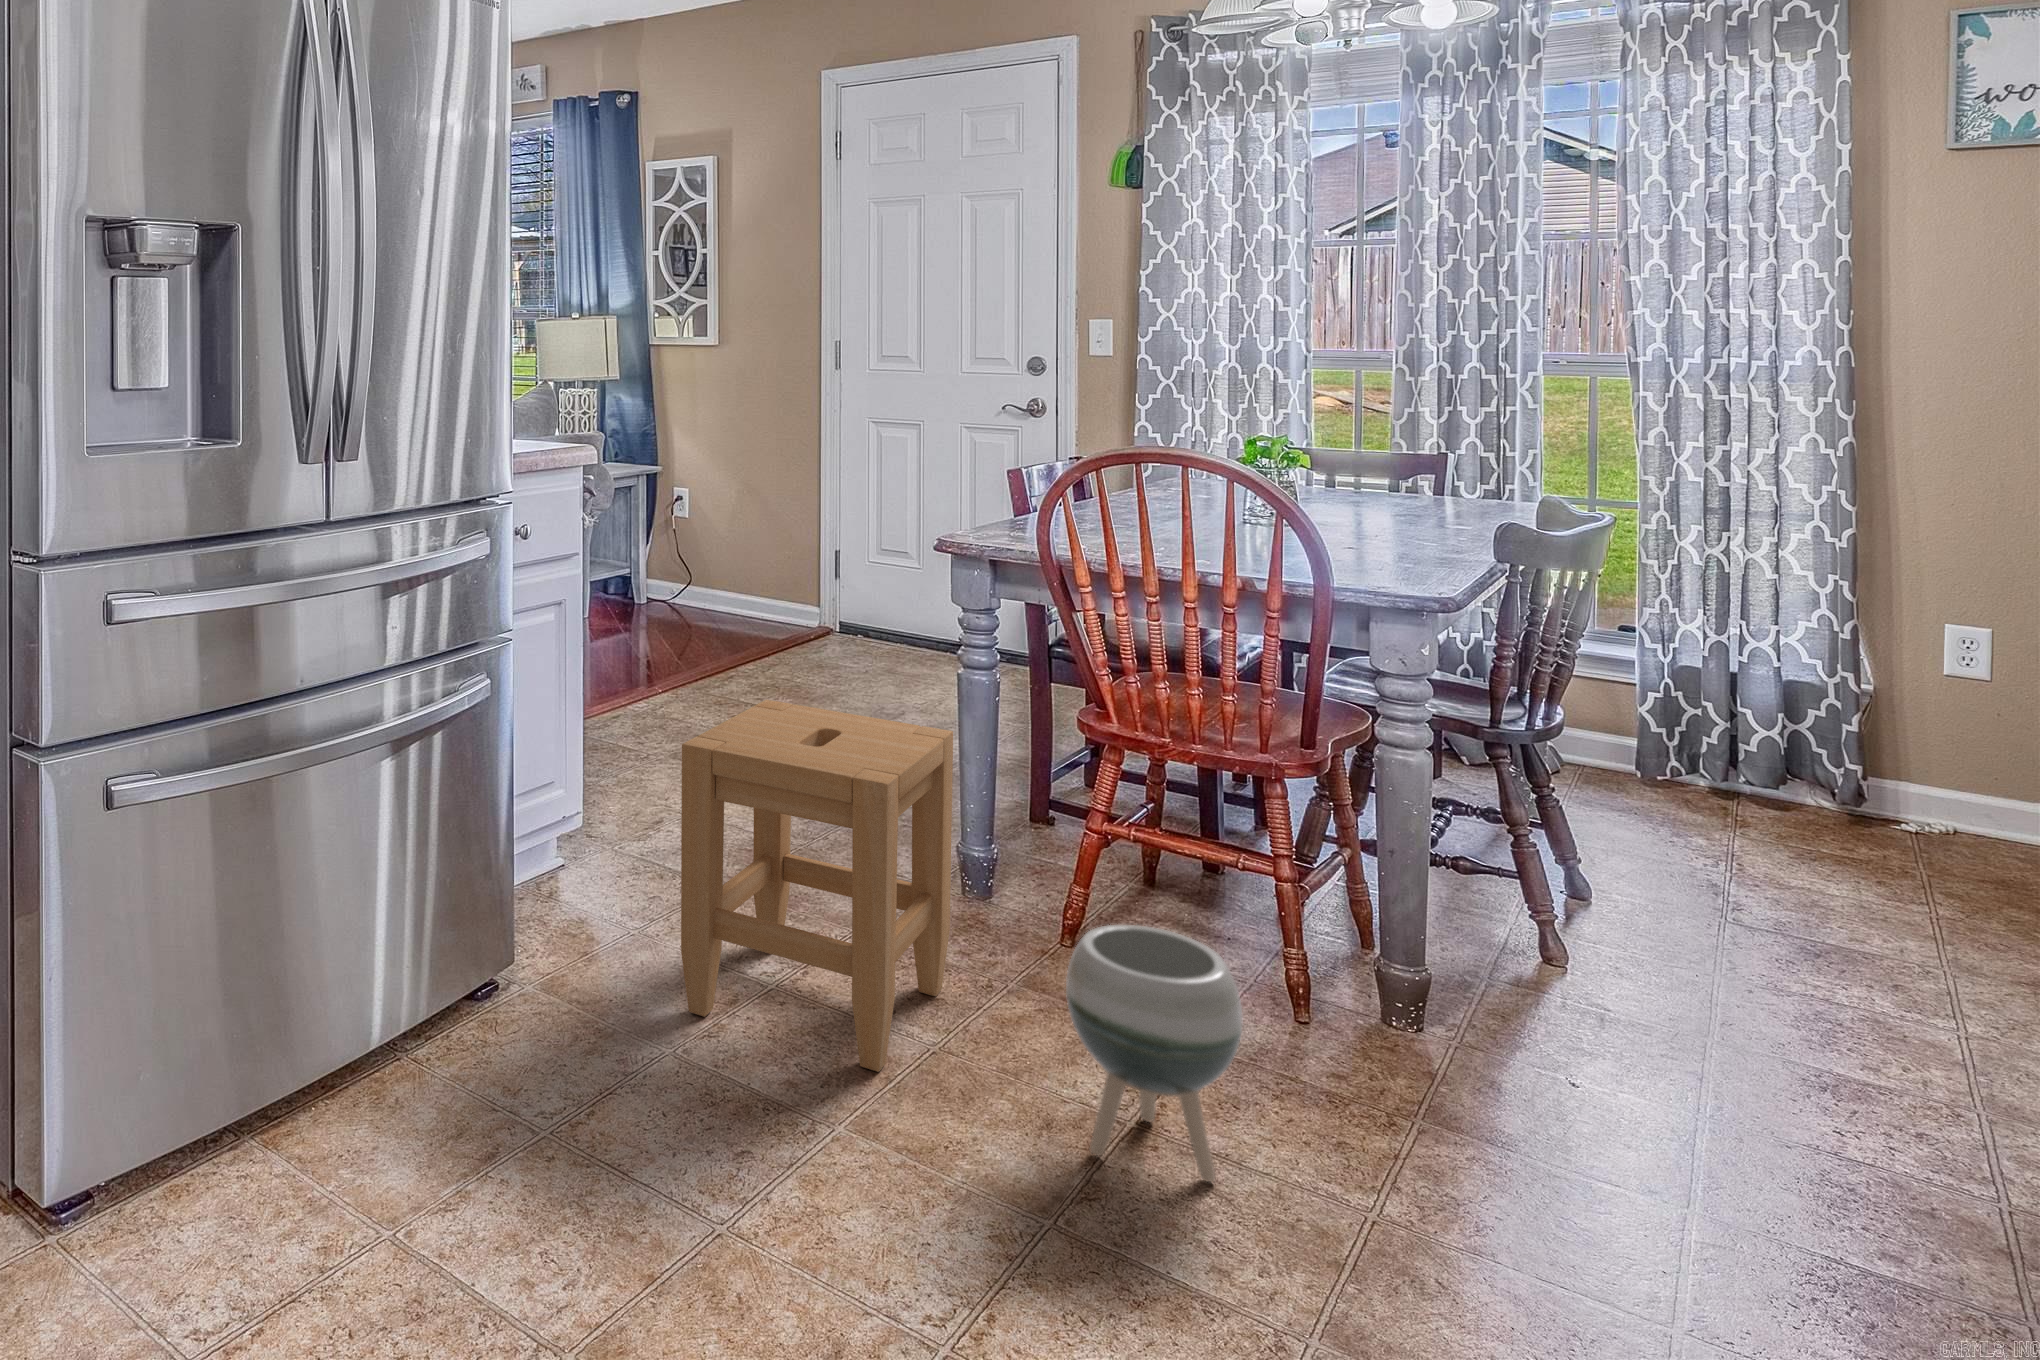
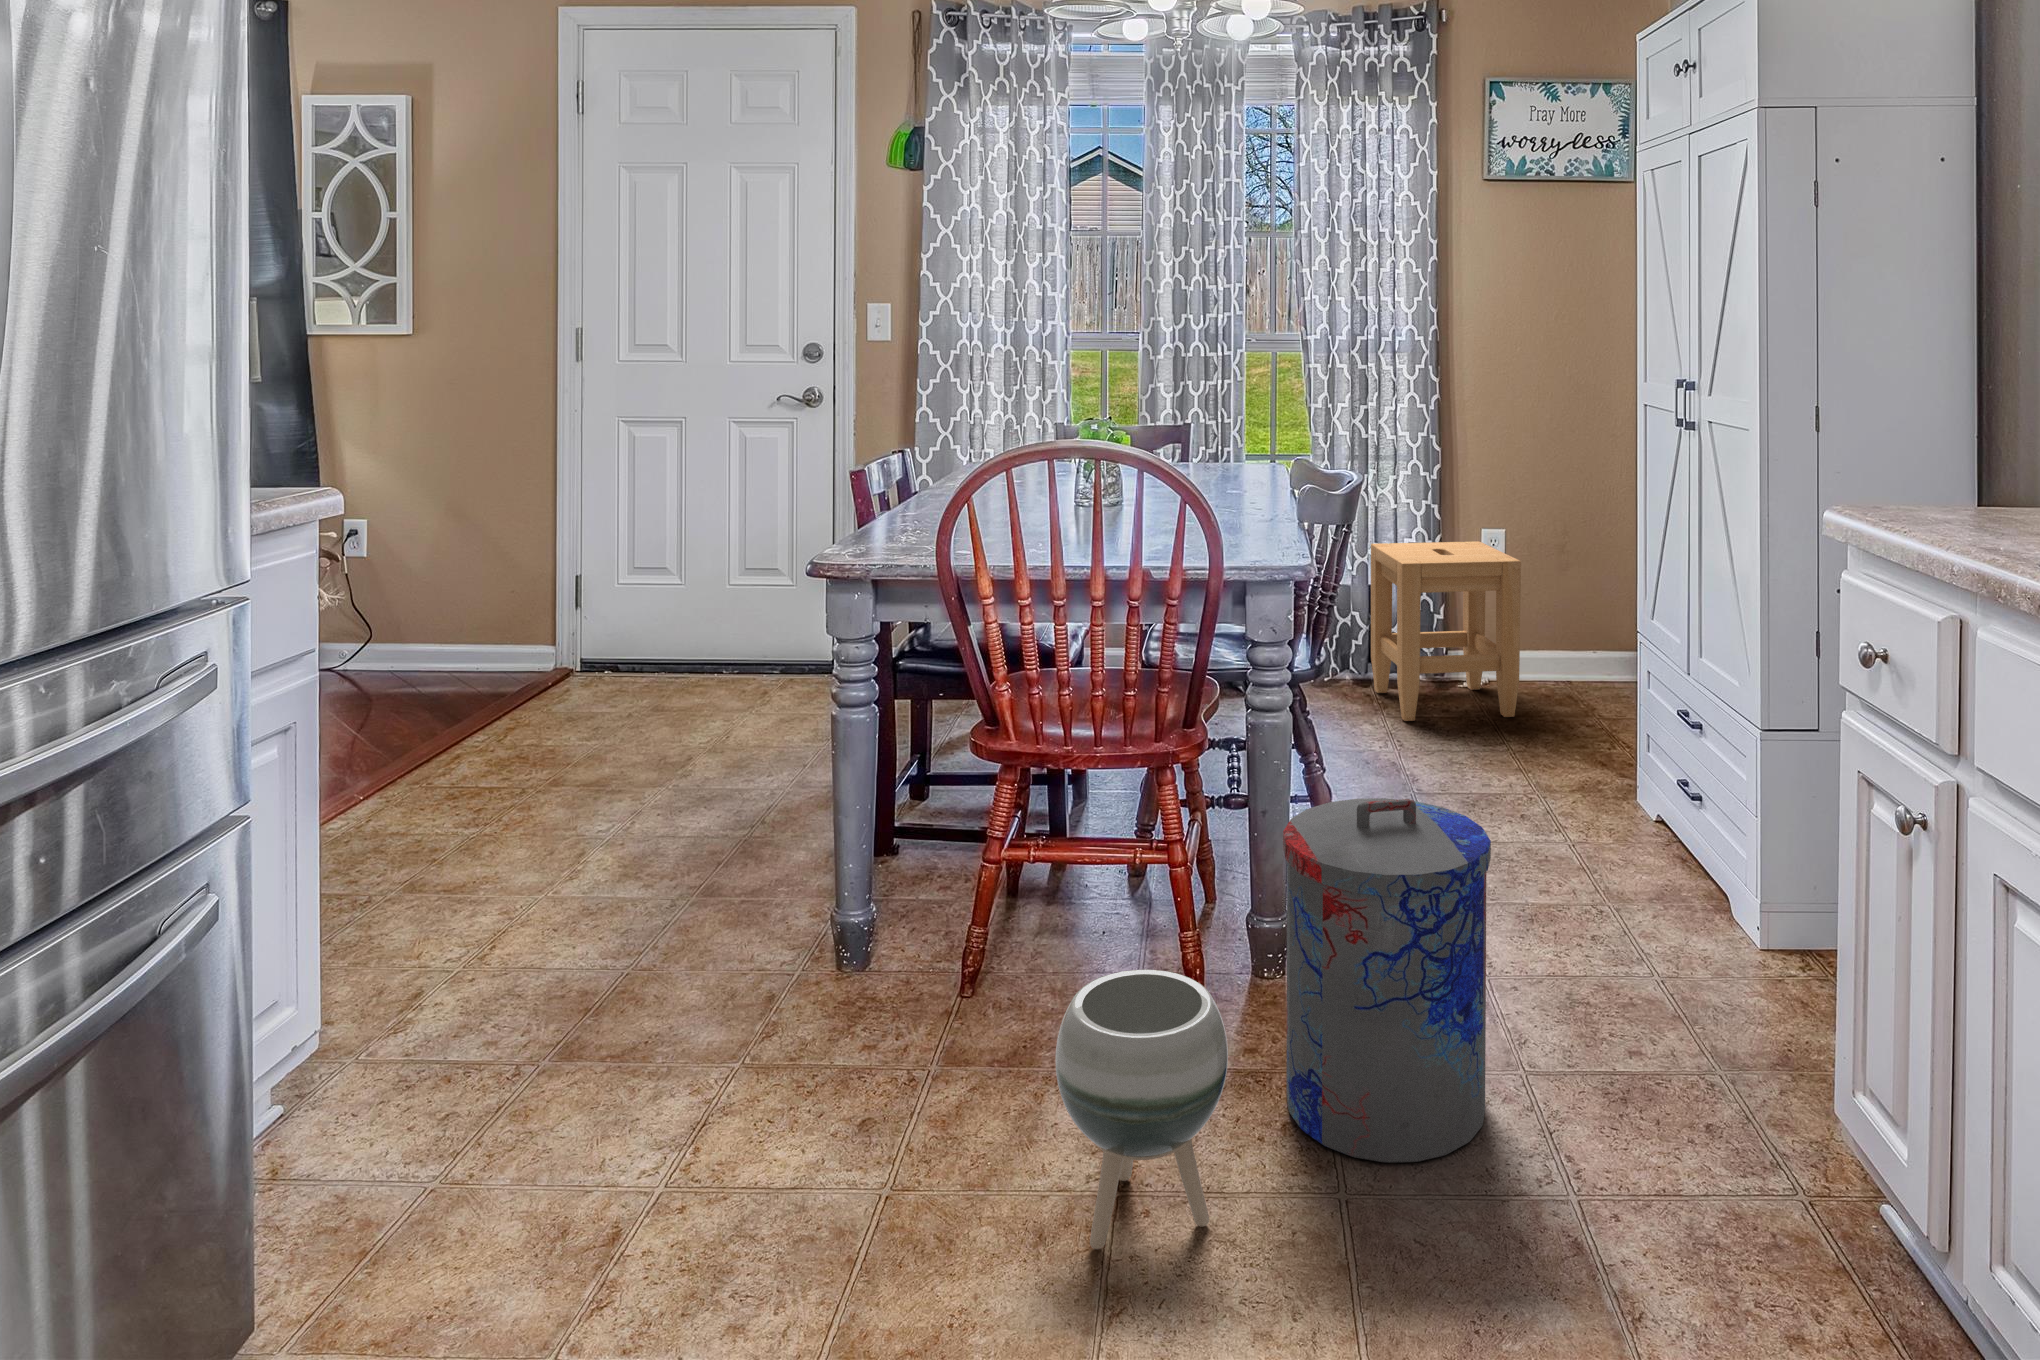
stool: present [681,700,953,1072] -> present [1371,541,1521,721]
trash can: none [1350,838,1623,1242] -> present [1283,798,1491,1163]

